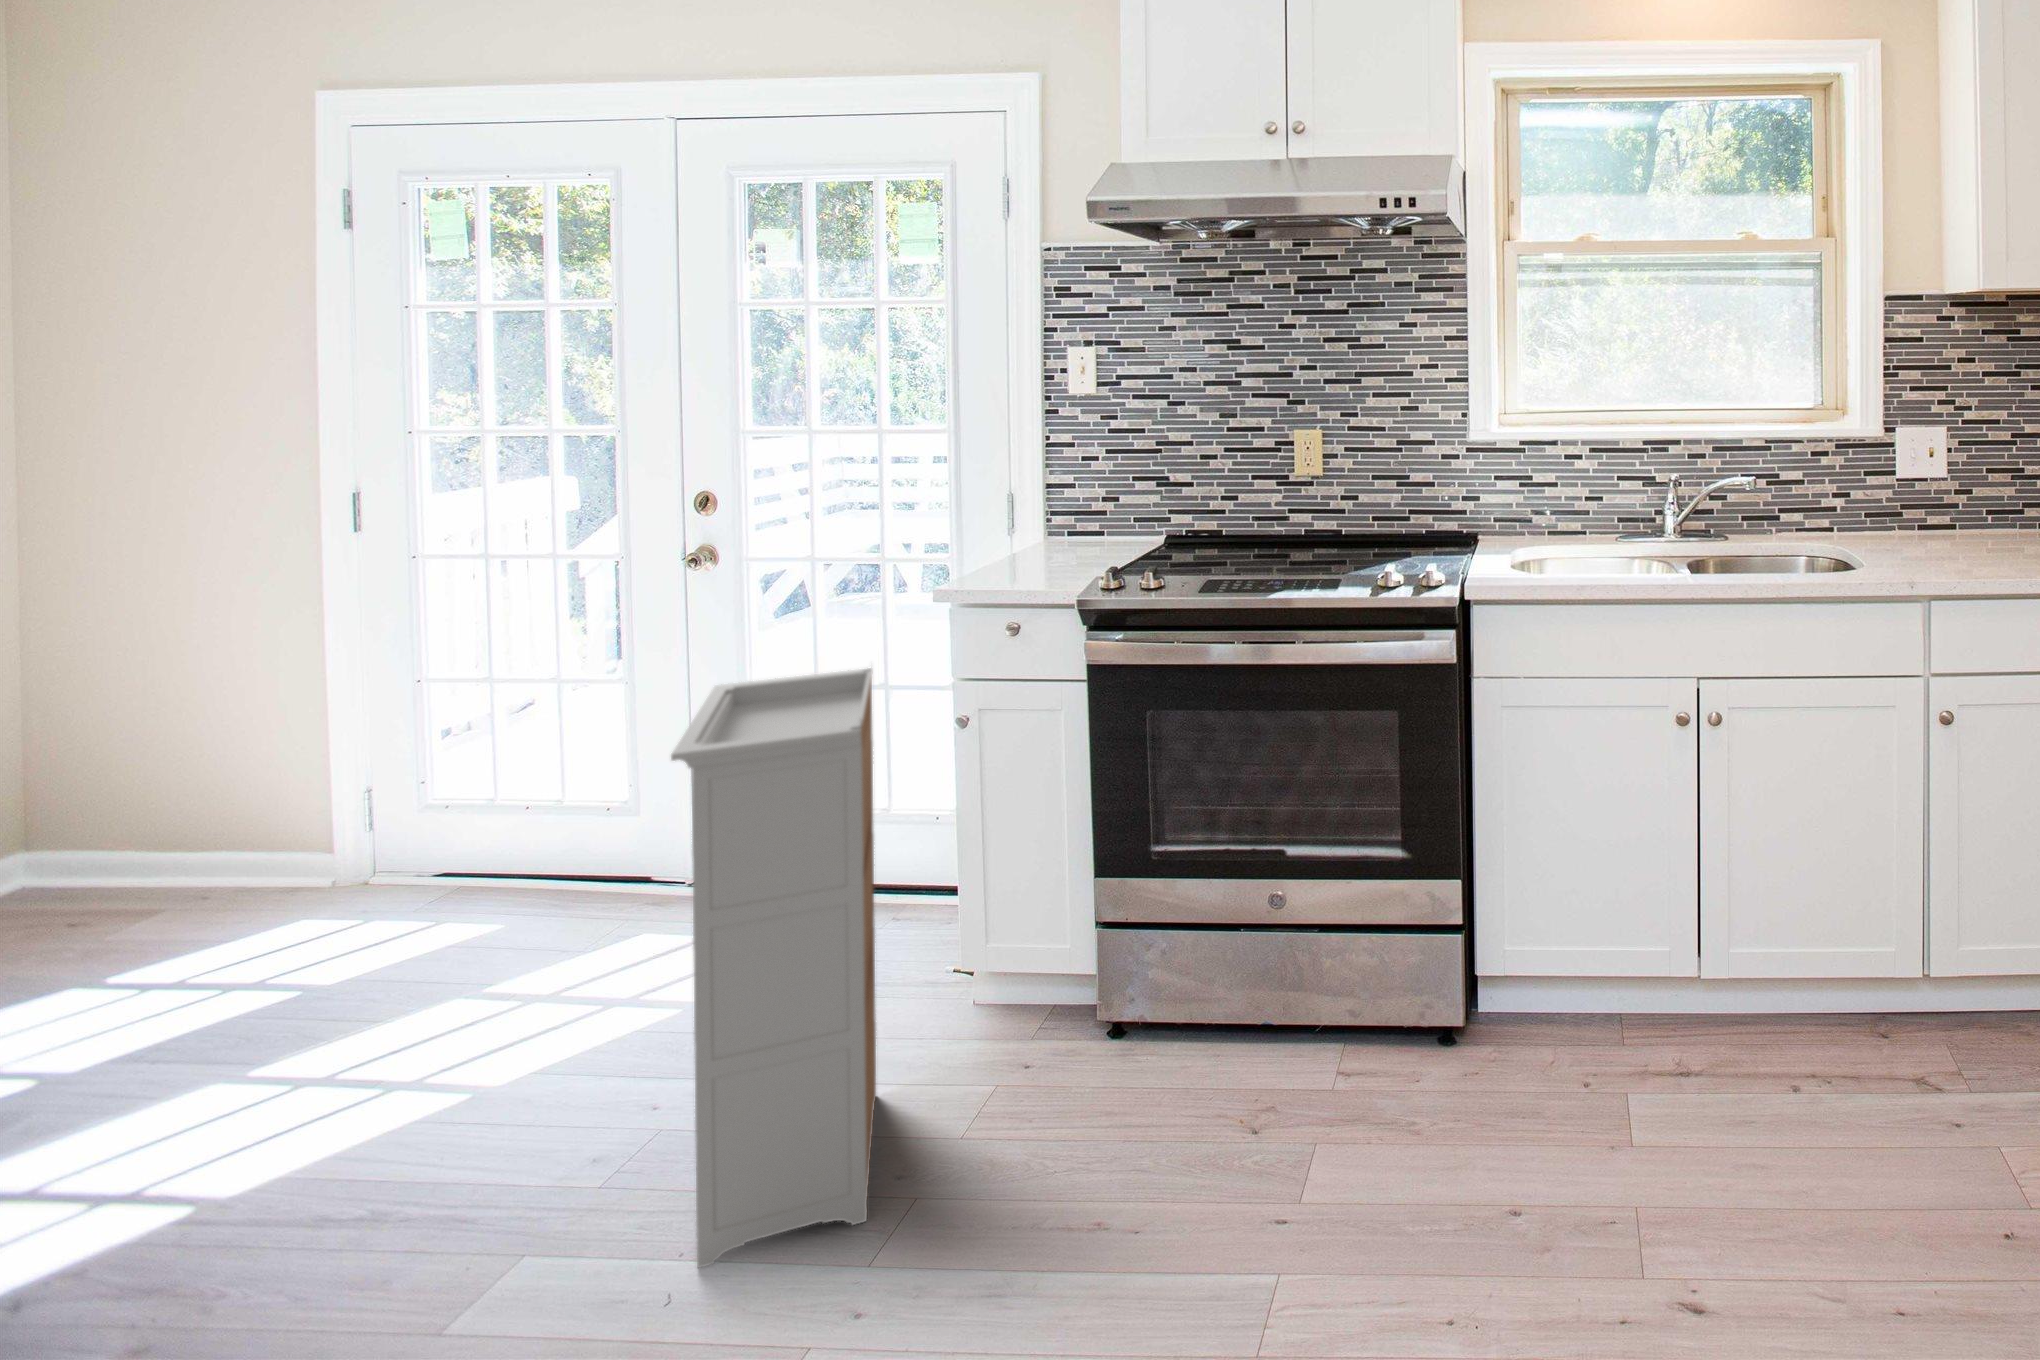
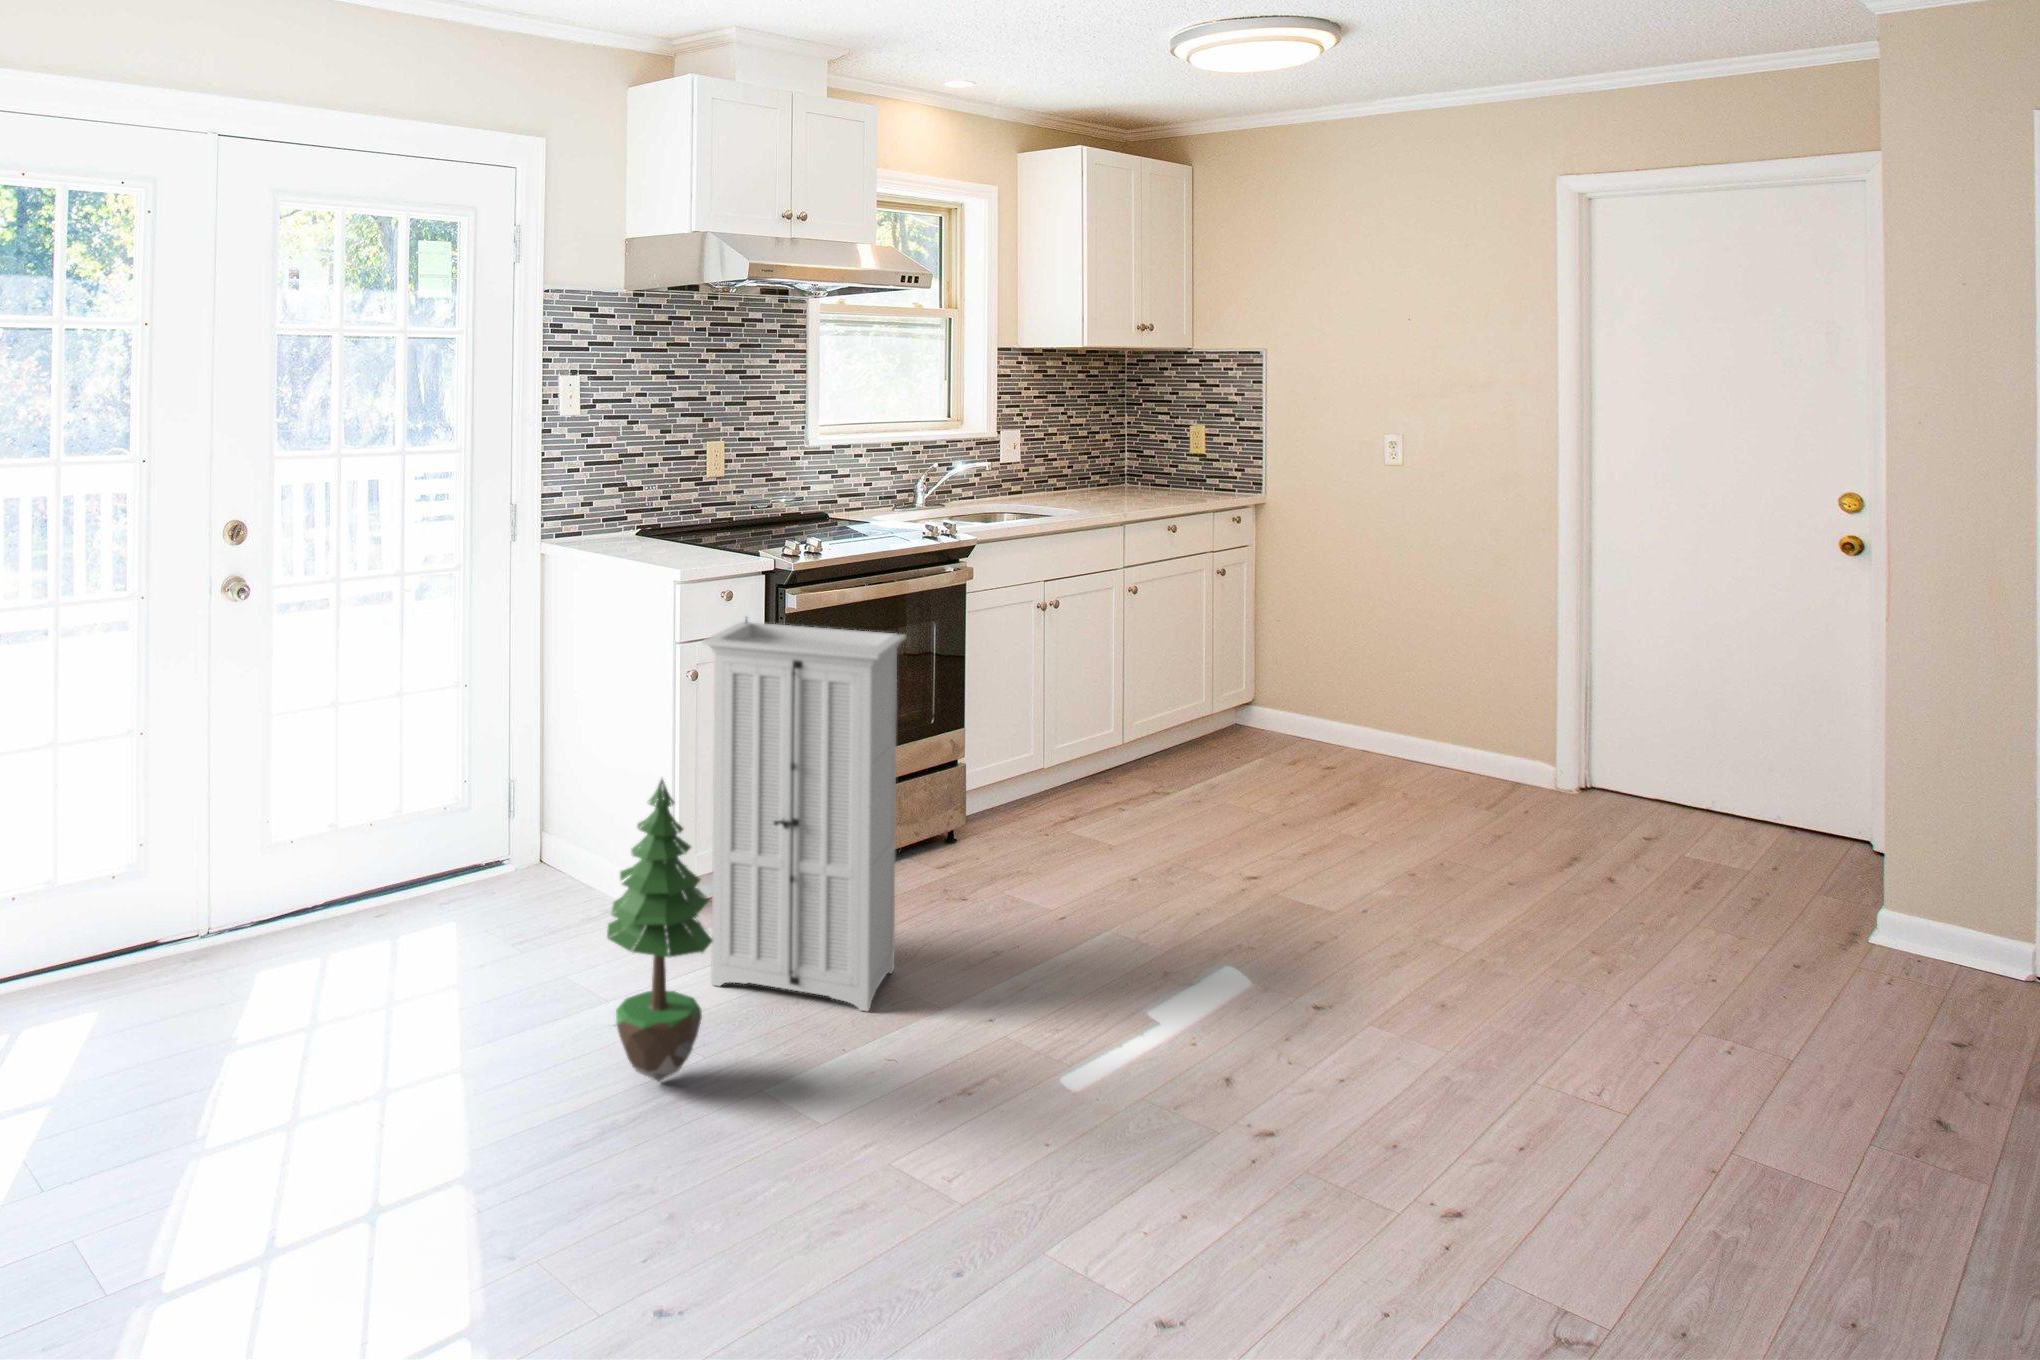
potted tree: none [310,851,492,1234] -> present [607,779,713,1082]

